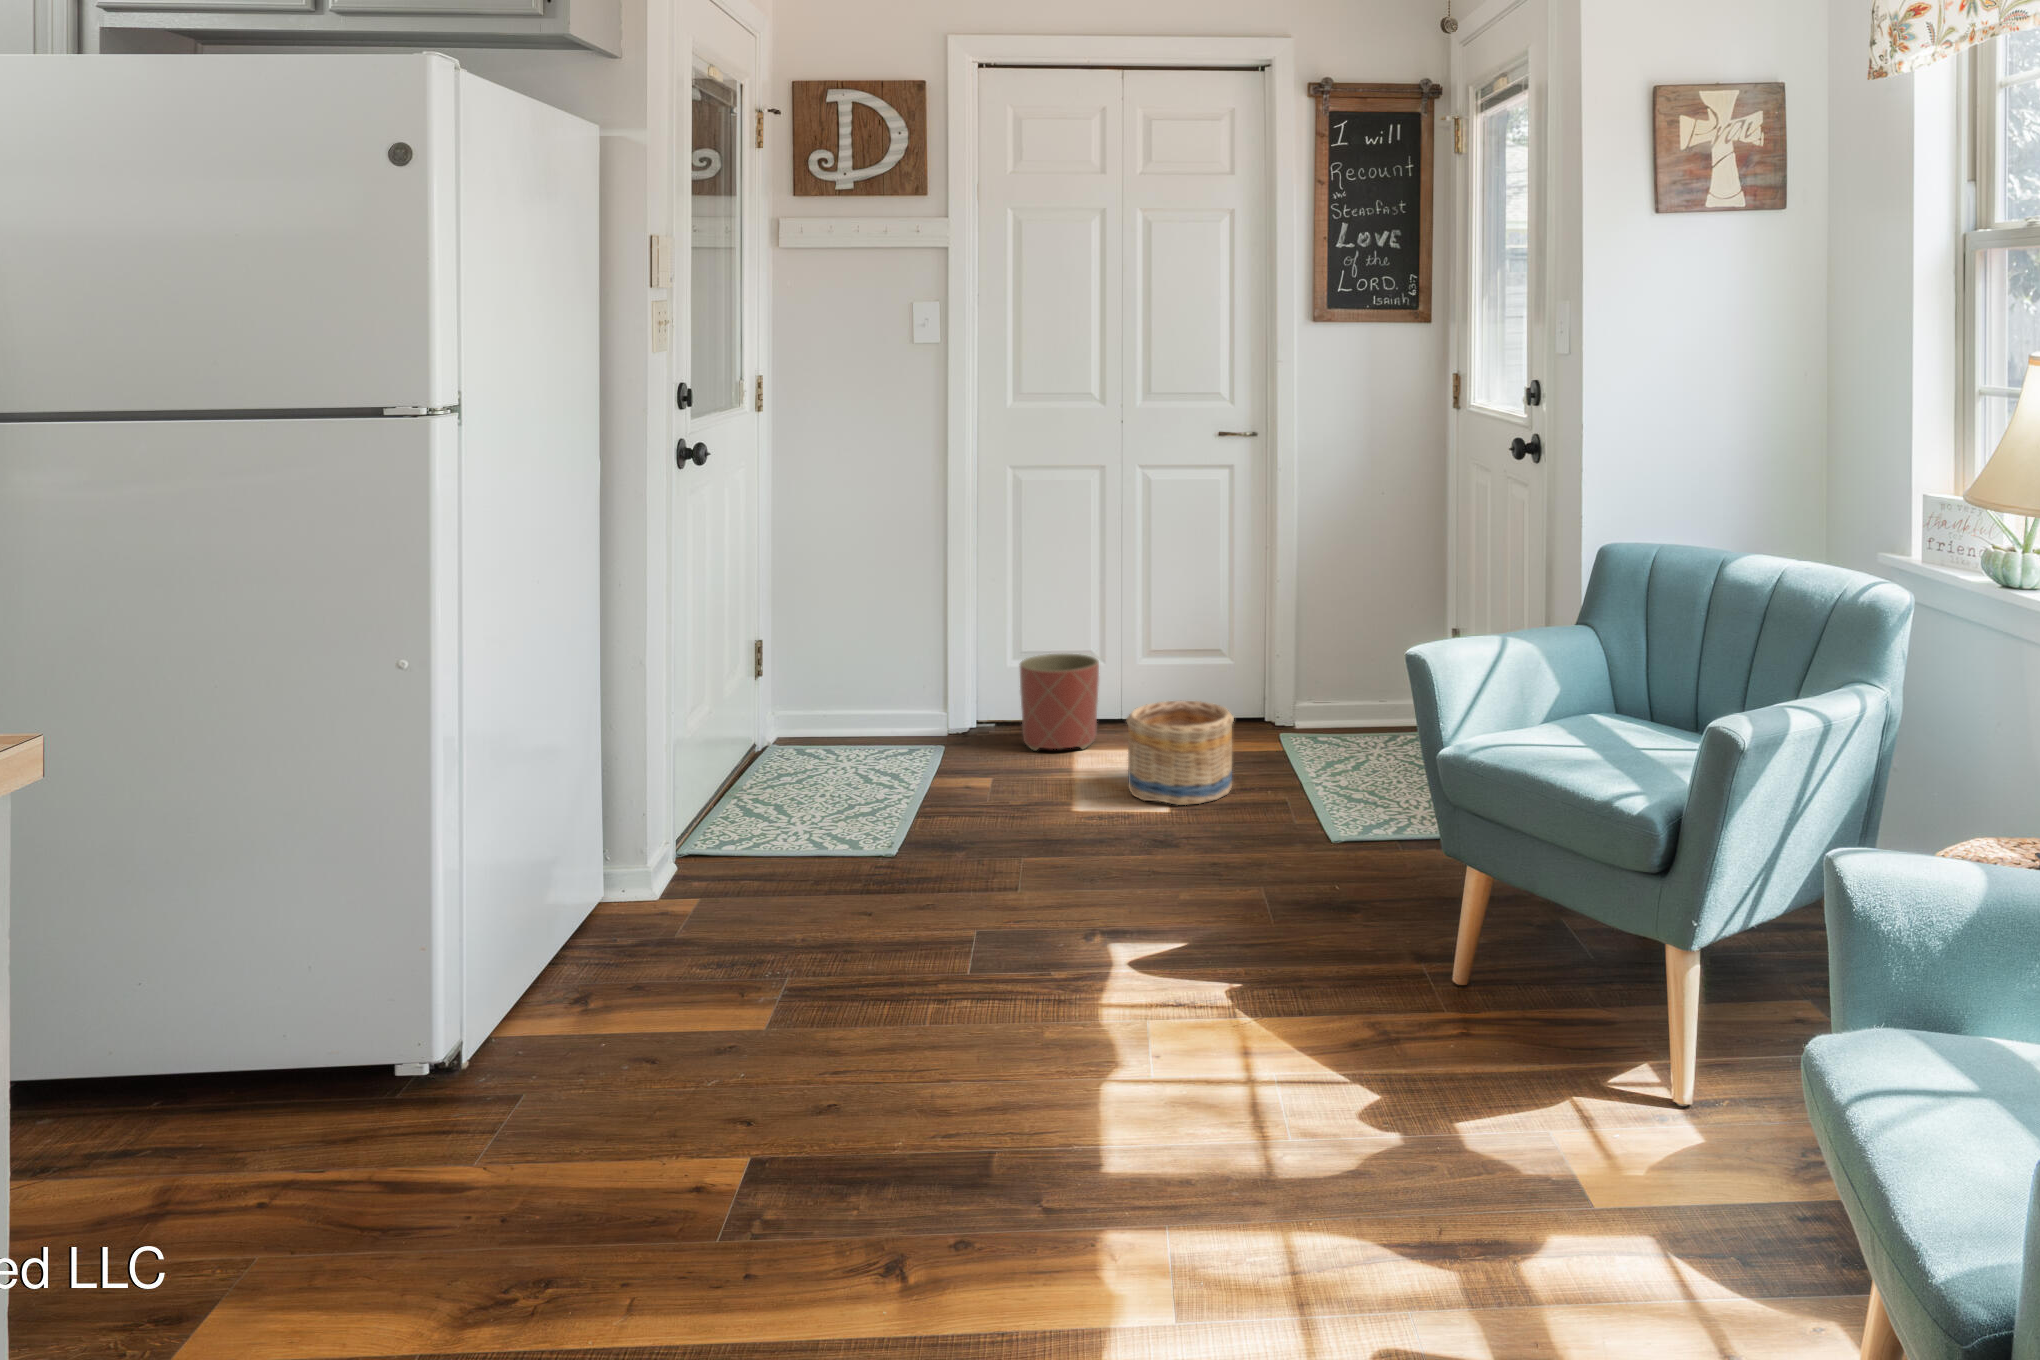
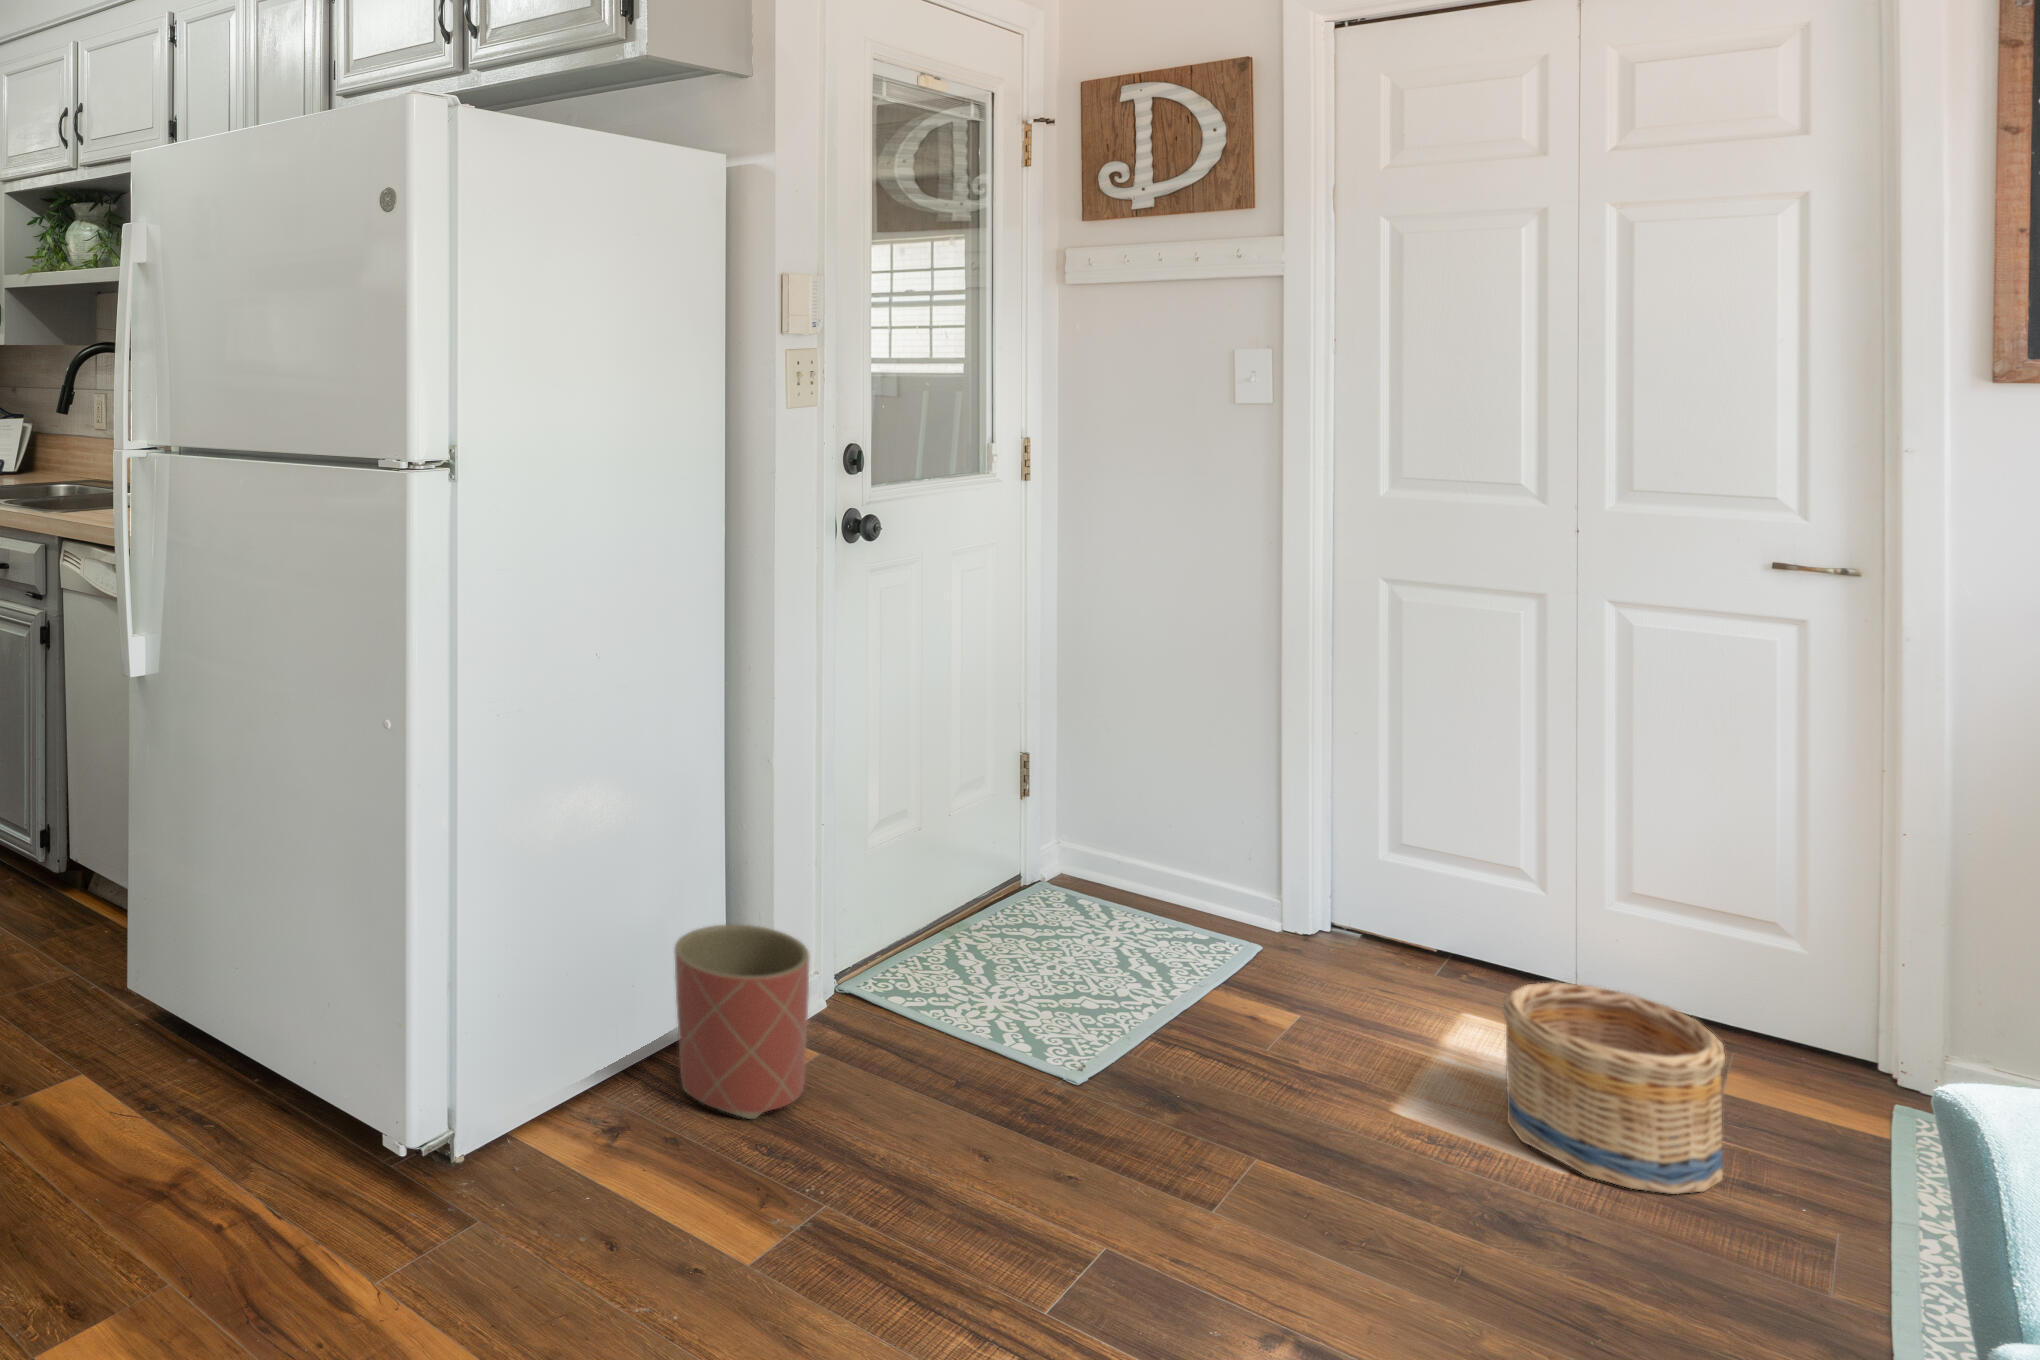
planter: present [1019,654,1099,751] -> present [674,924,810,1119]

